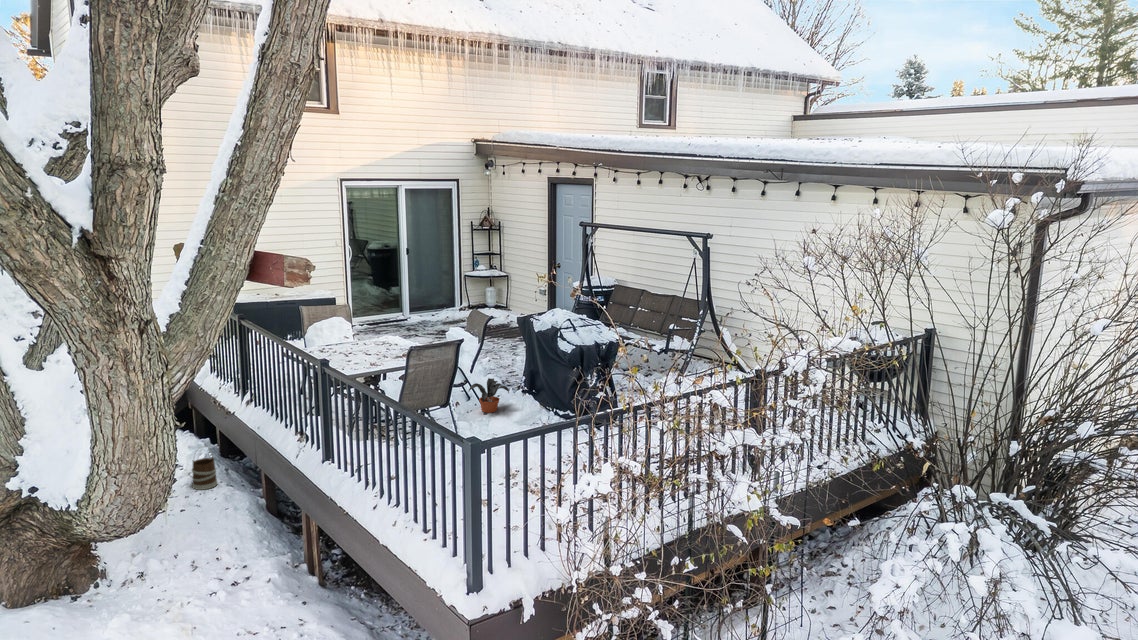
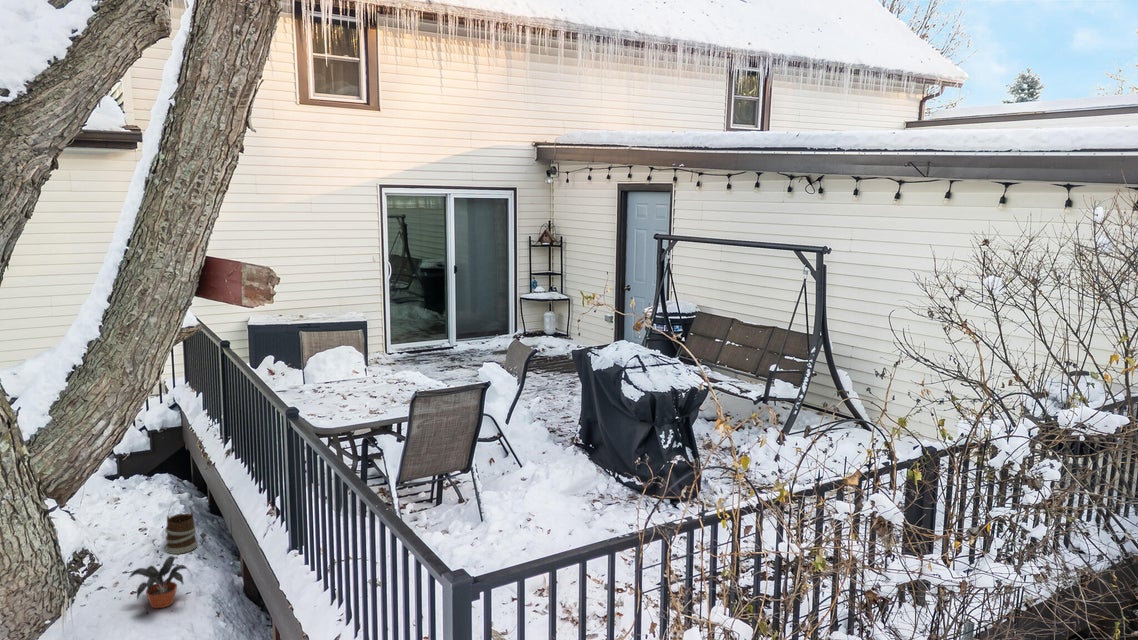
potted plant: present [469,378,509,412] -> present [129,556,187,608]

